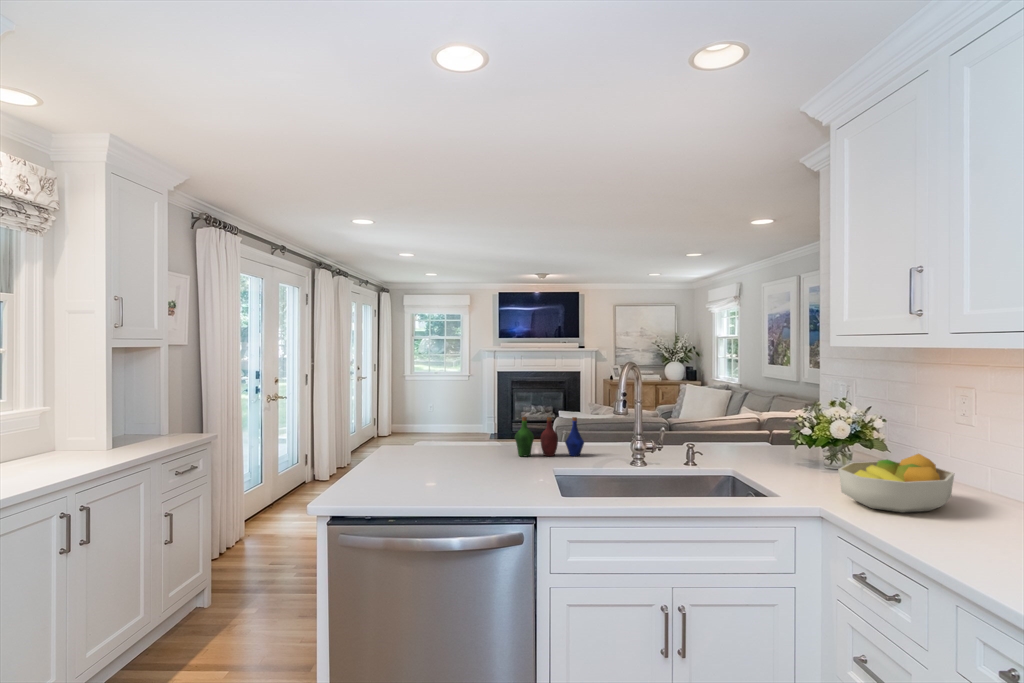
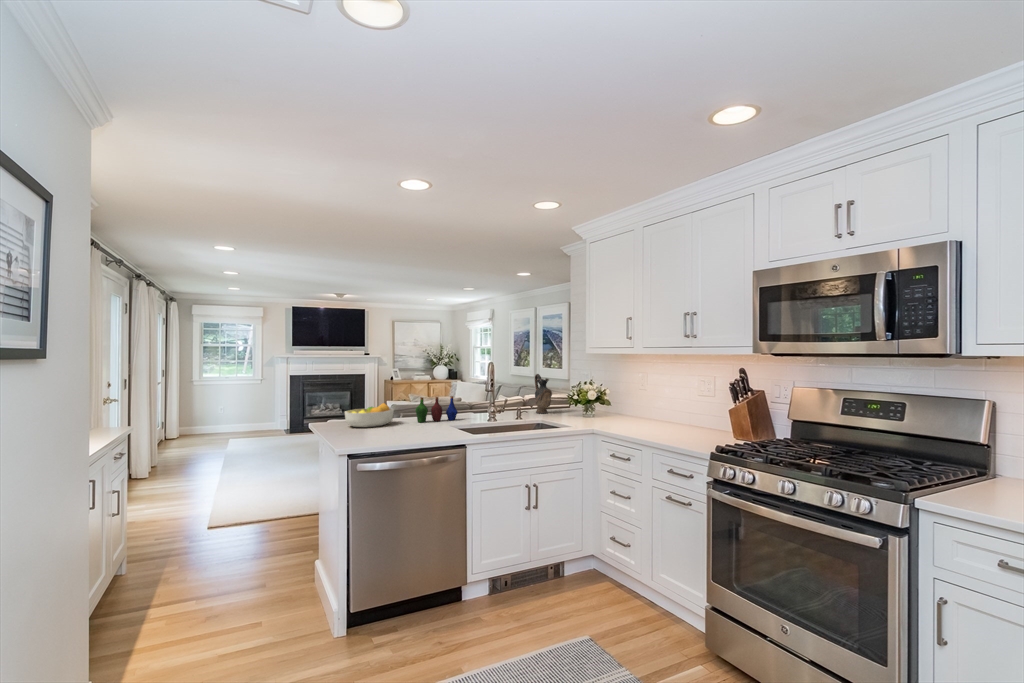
ceramic pitcher: none [735,383,768,454] -> present [535,374,552,413]
fruit bowl: present [838,454,954,513] -> present [345,403,394,427]

